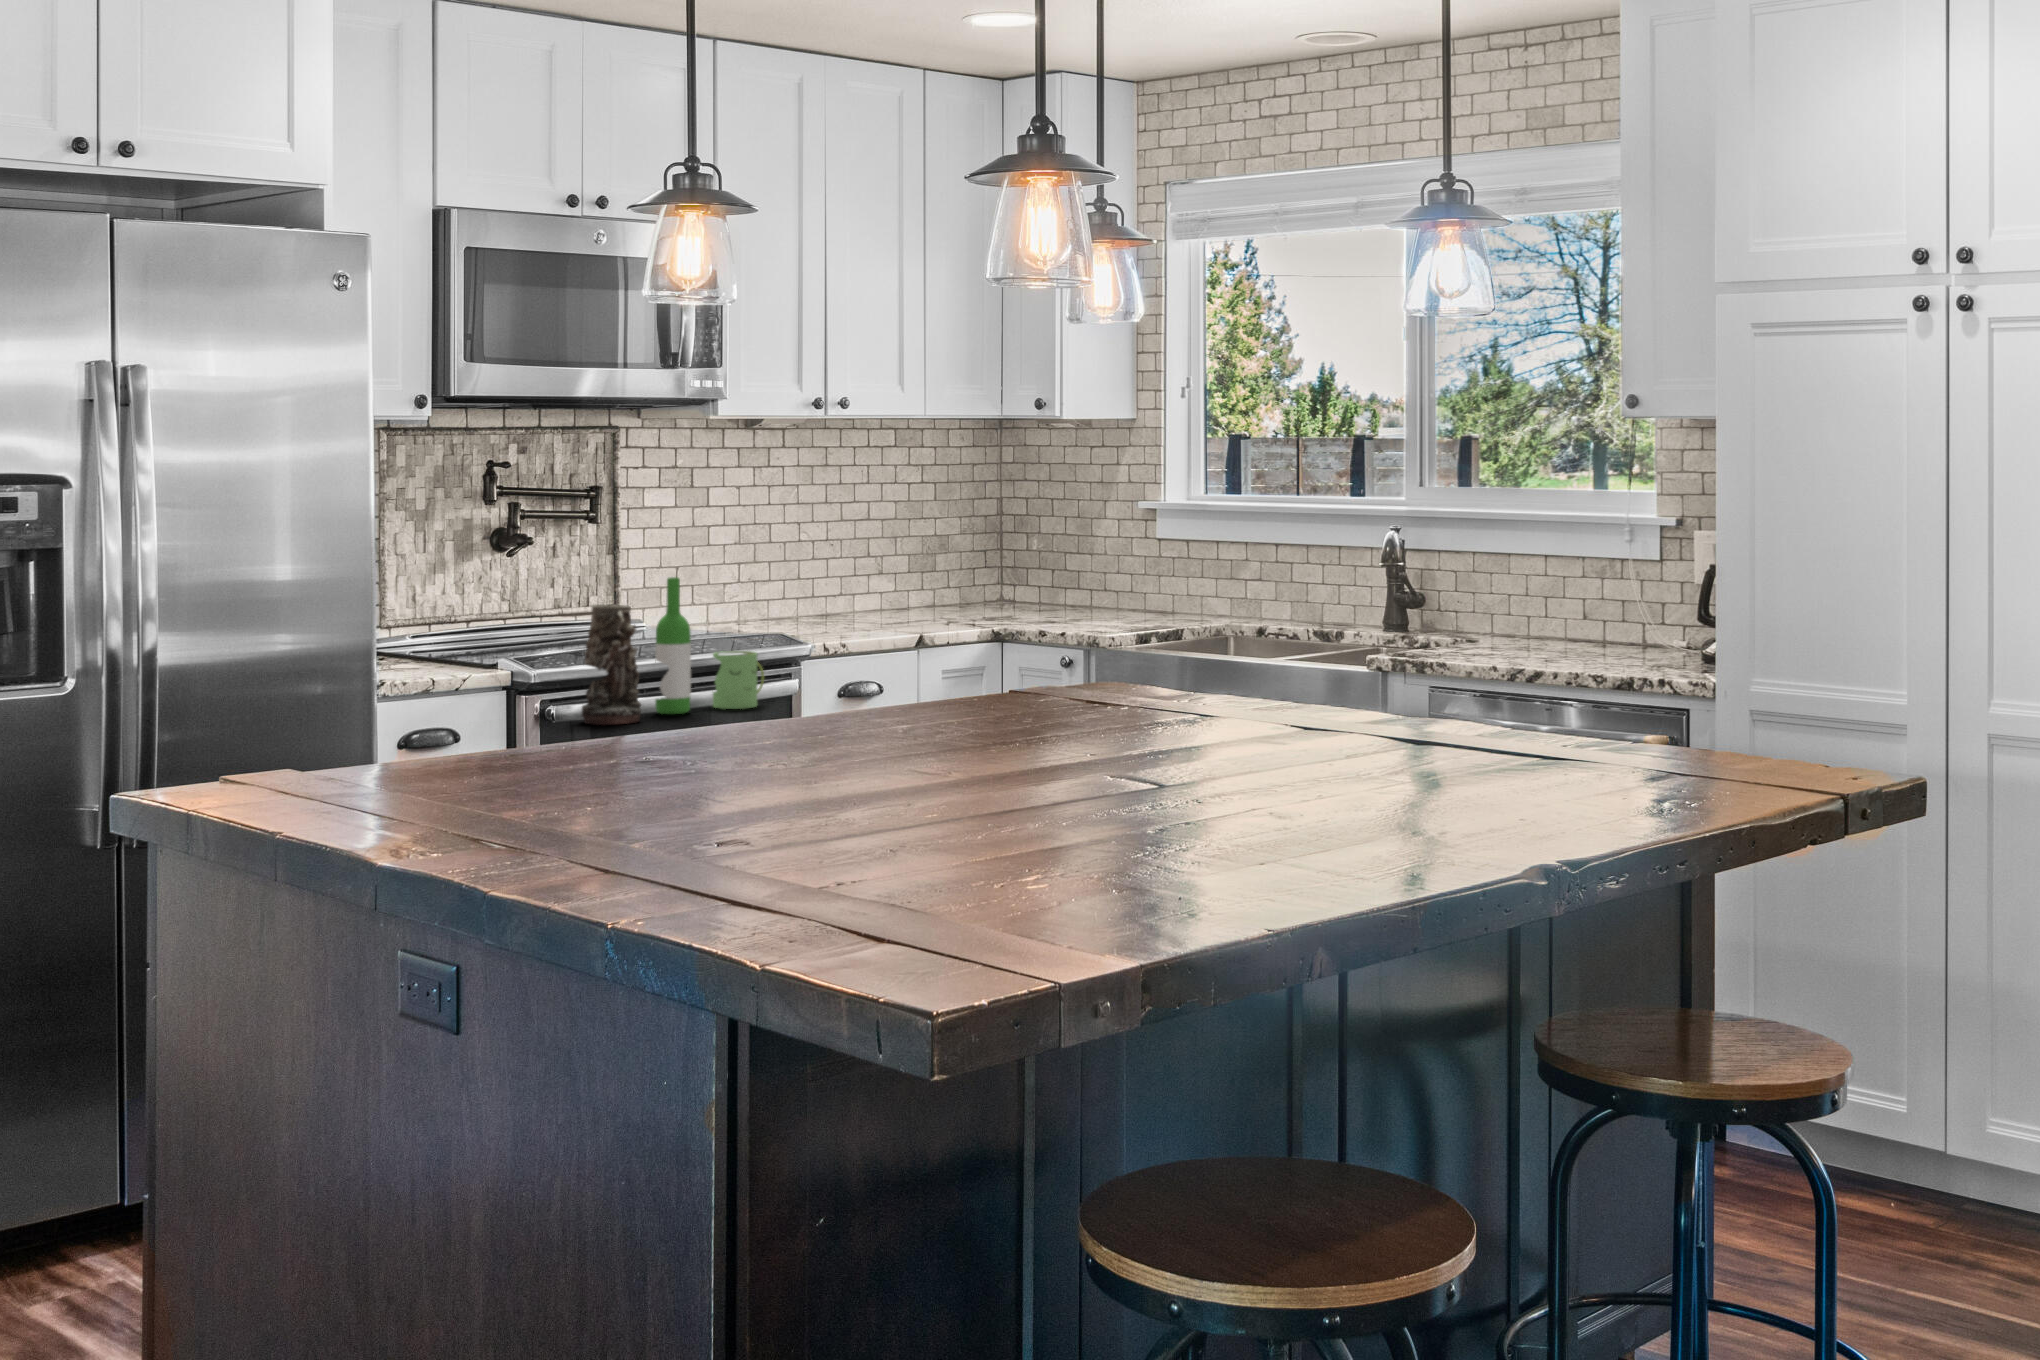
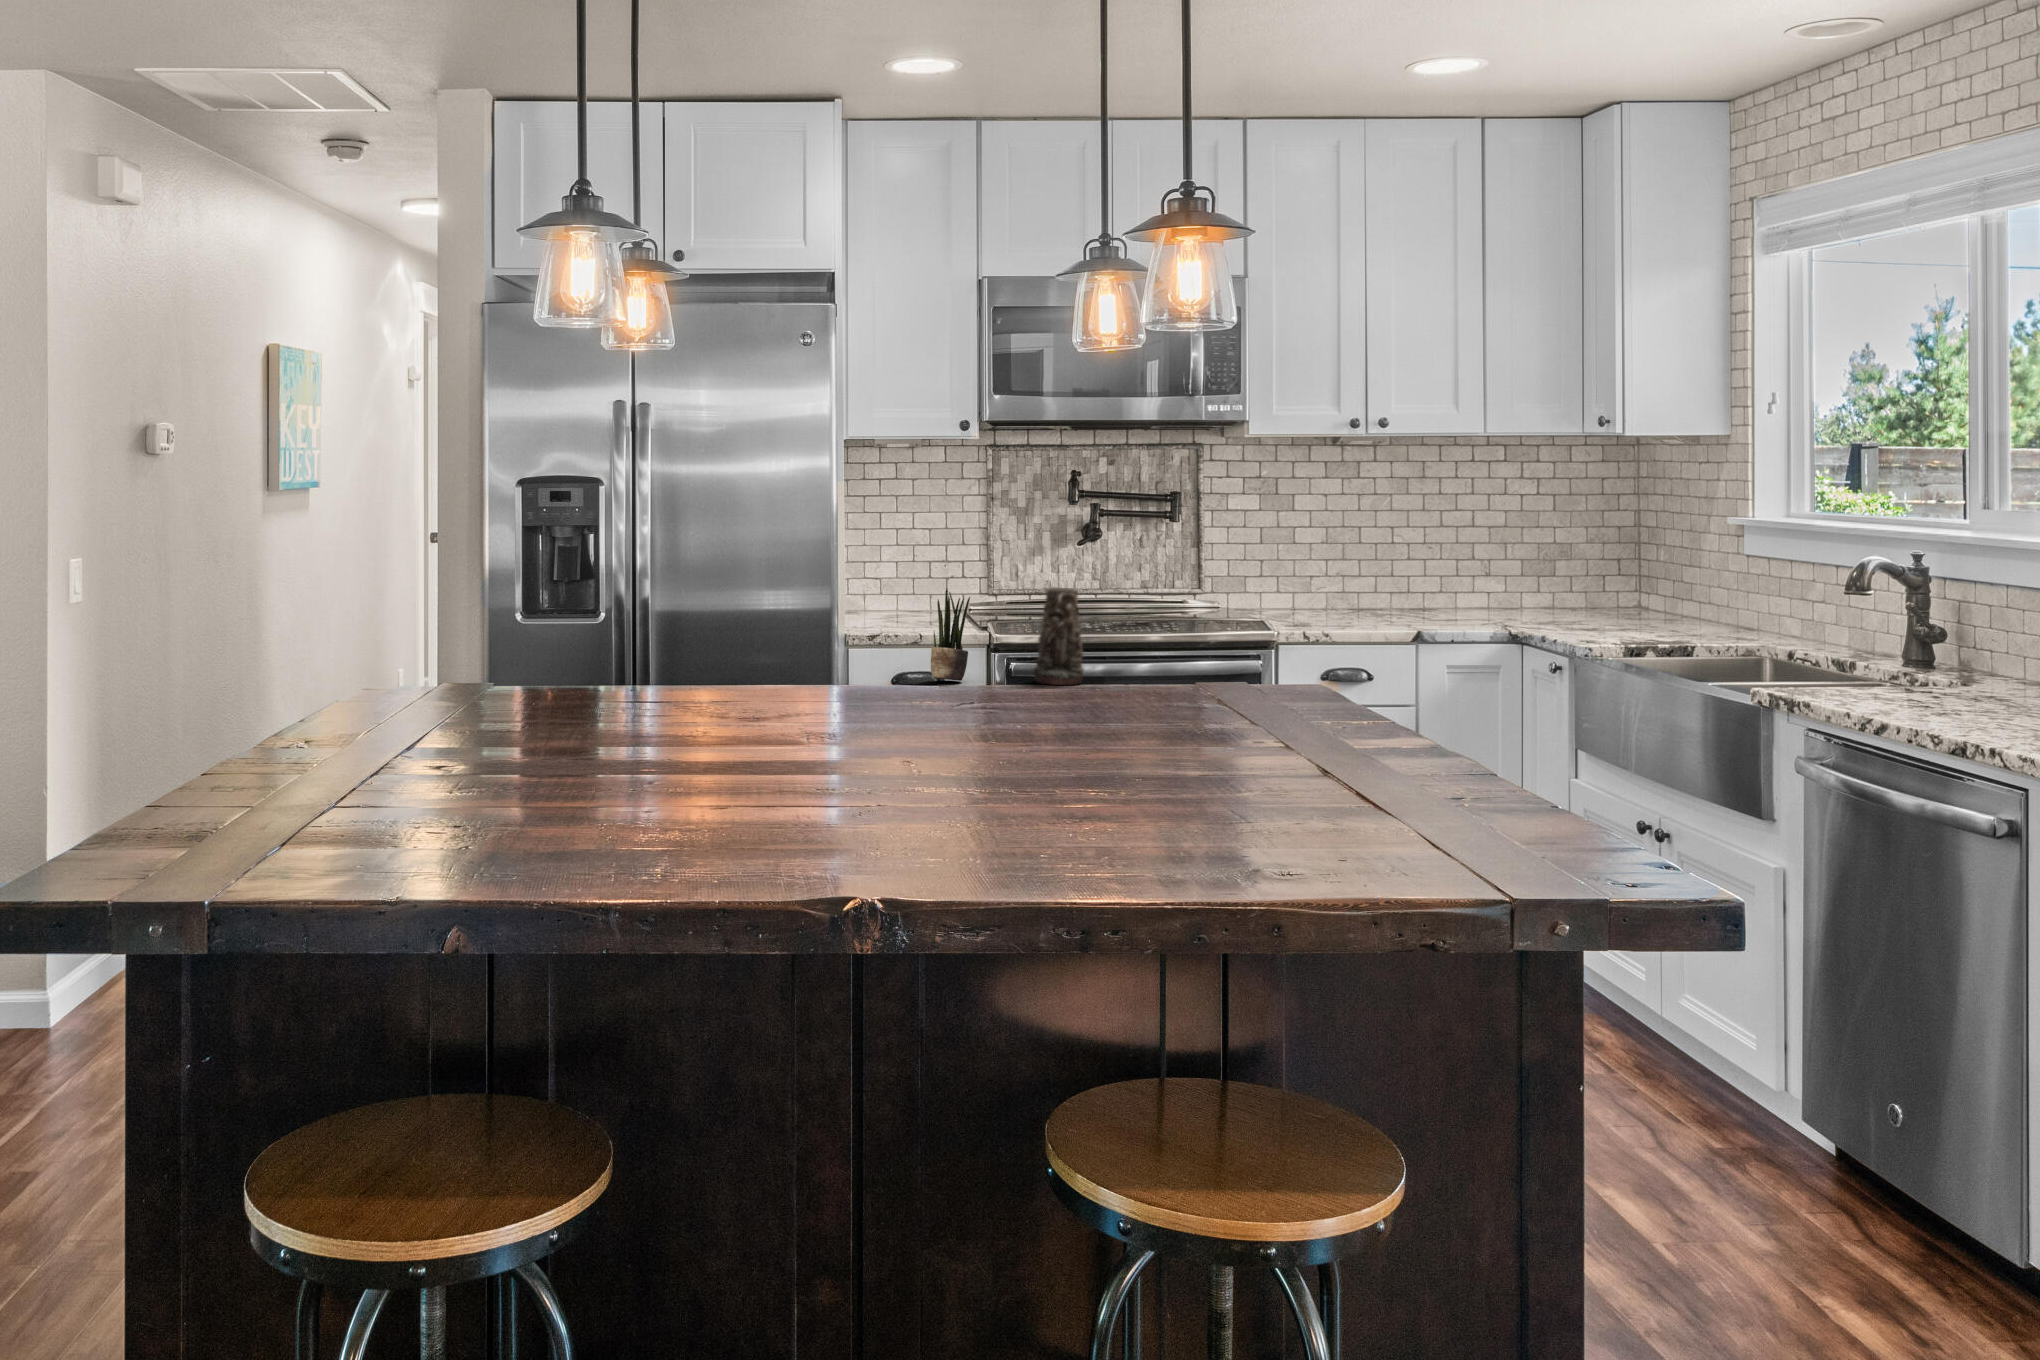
wine bottle: present [655,577,691,714] -> none [1111,569,1140,682]
potted plant: none [461,613,510,732] -> present [931,589,970,681]
mug: present [713,651,764,709] -> none [1169,633,1217,683]

